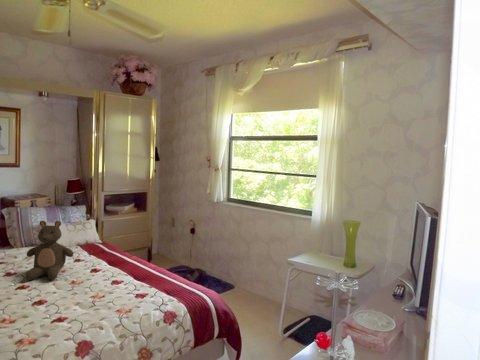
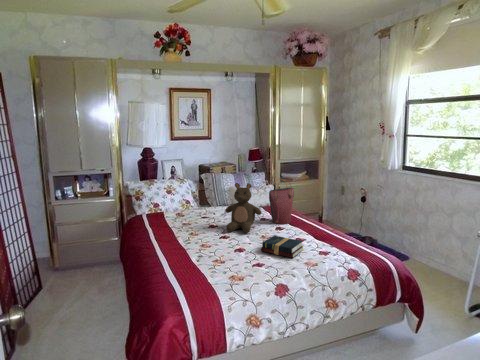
handbag: none [84,214,115,265] -> present [269,179,294,224]
hardback book: none [66,281,119,306] -> present [261,236,304,258]

